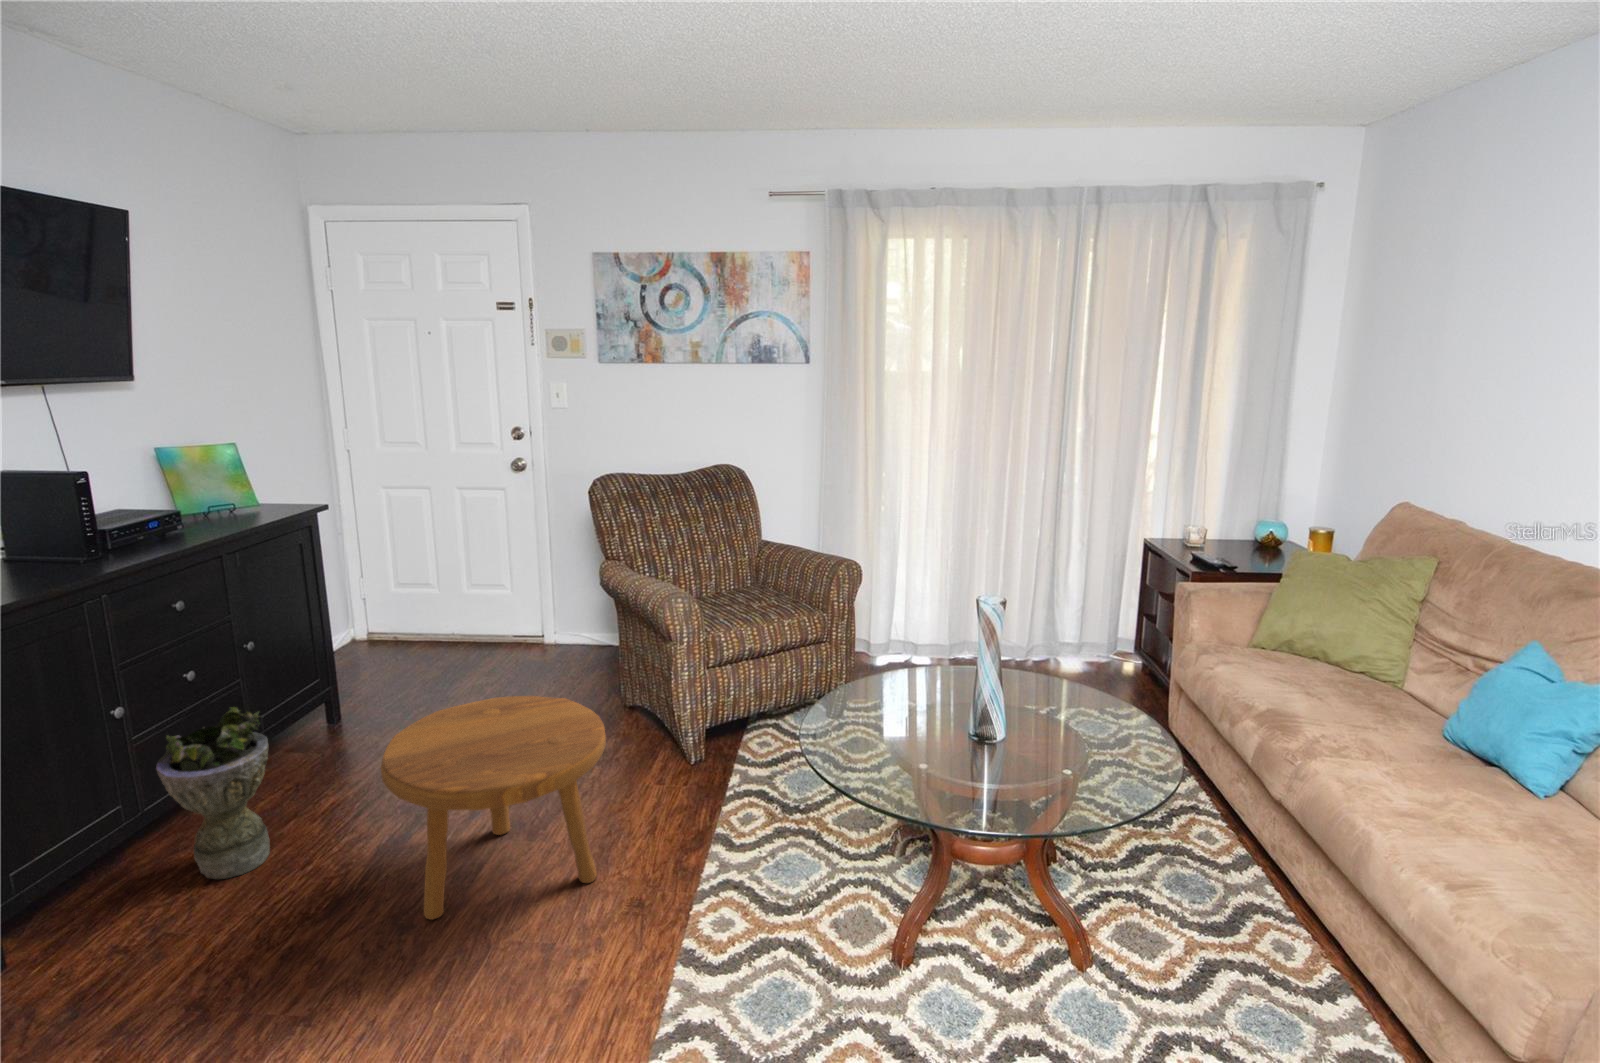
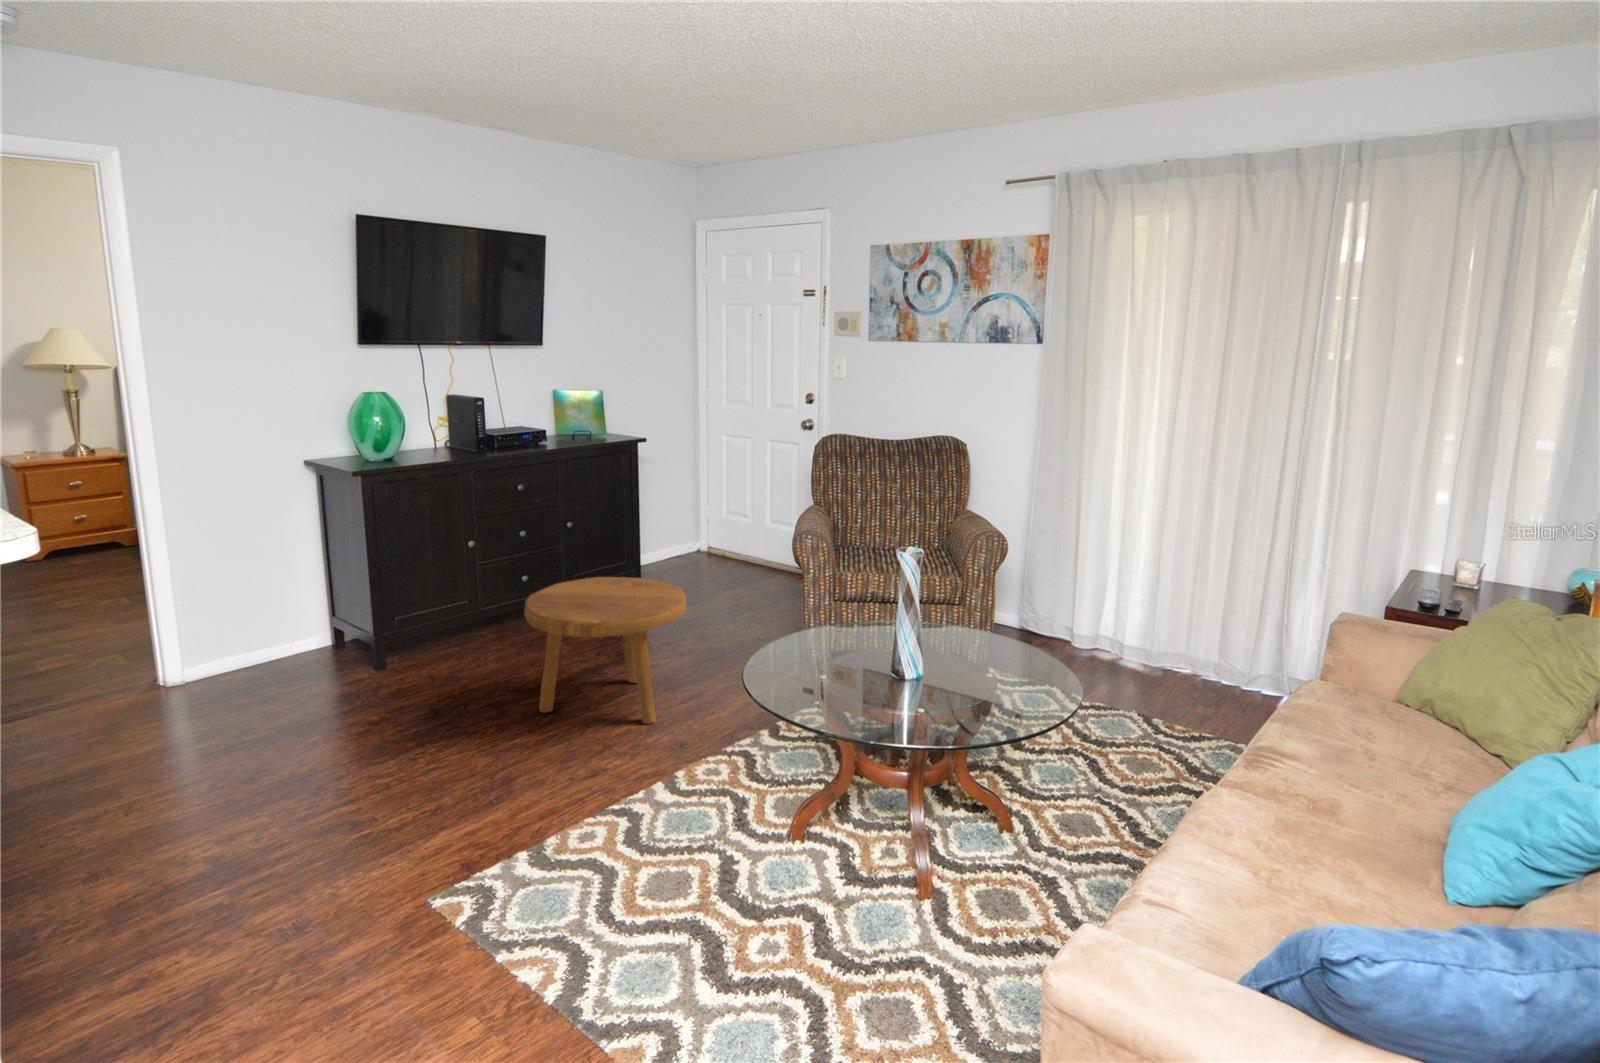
planter: present [156,707,270,879] -> none [449,551,515,661]

